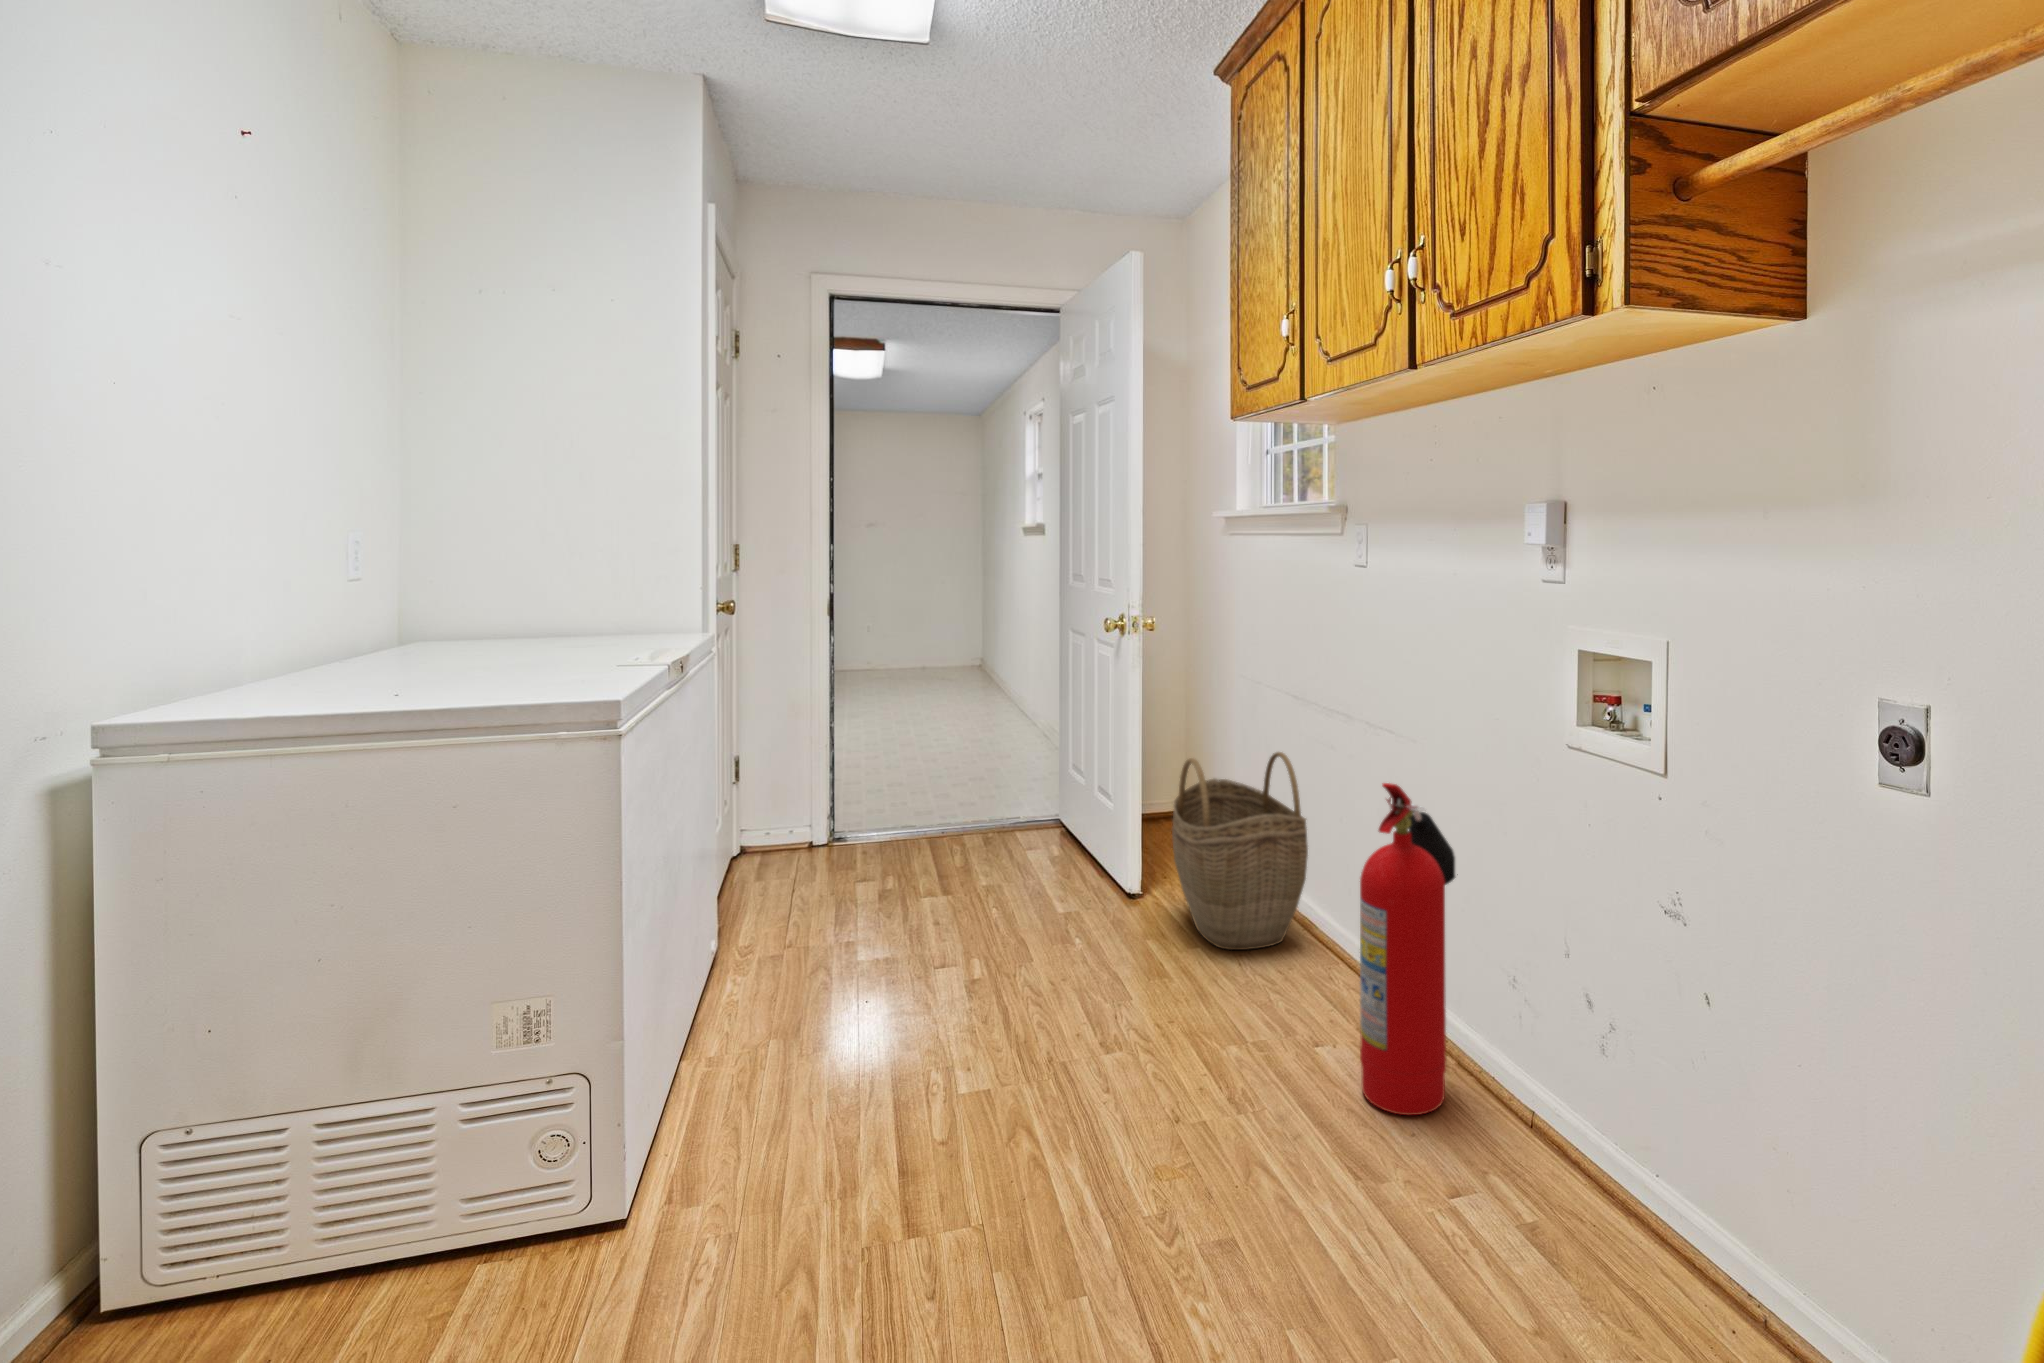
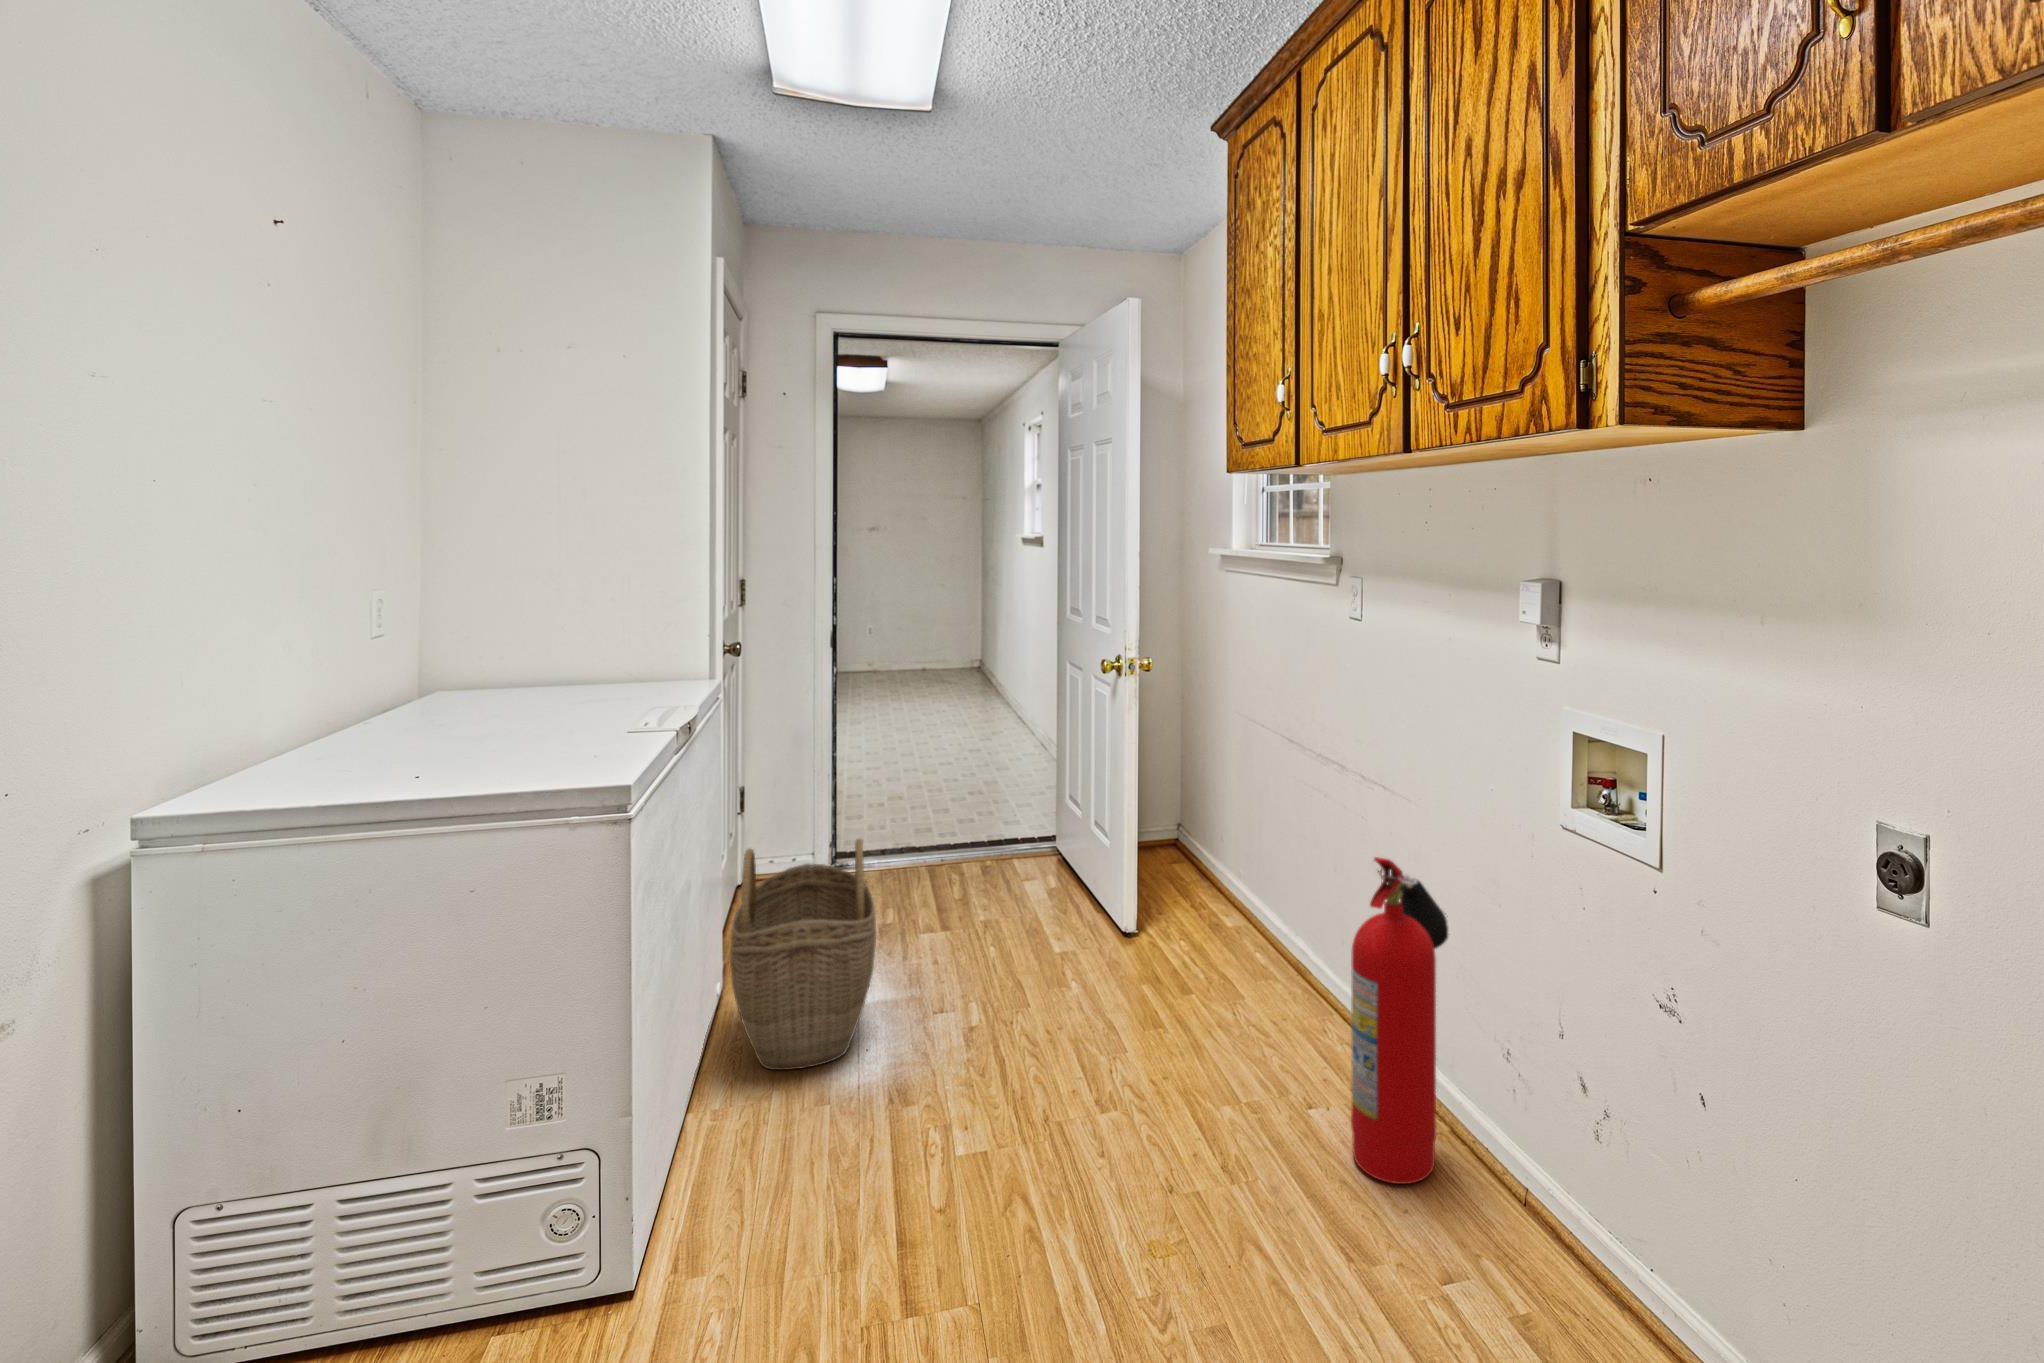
woven basket: present [1172,752,1308,950] -> present [730,839,876,1070]

